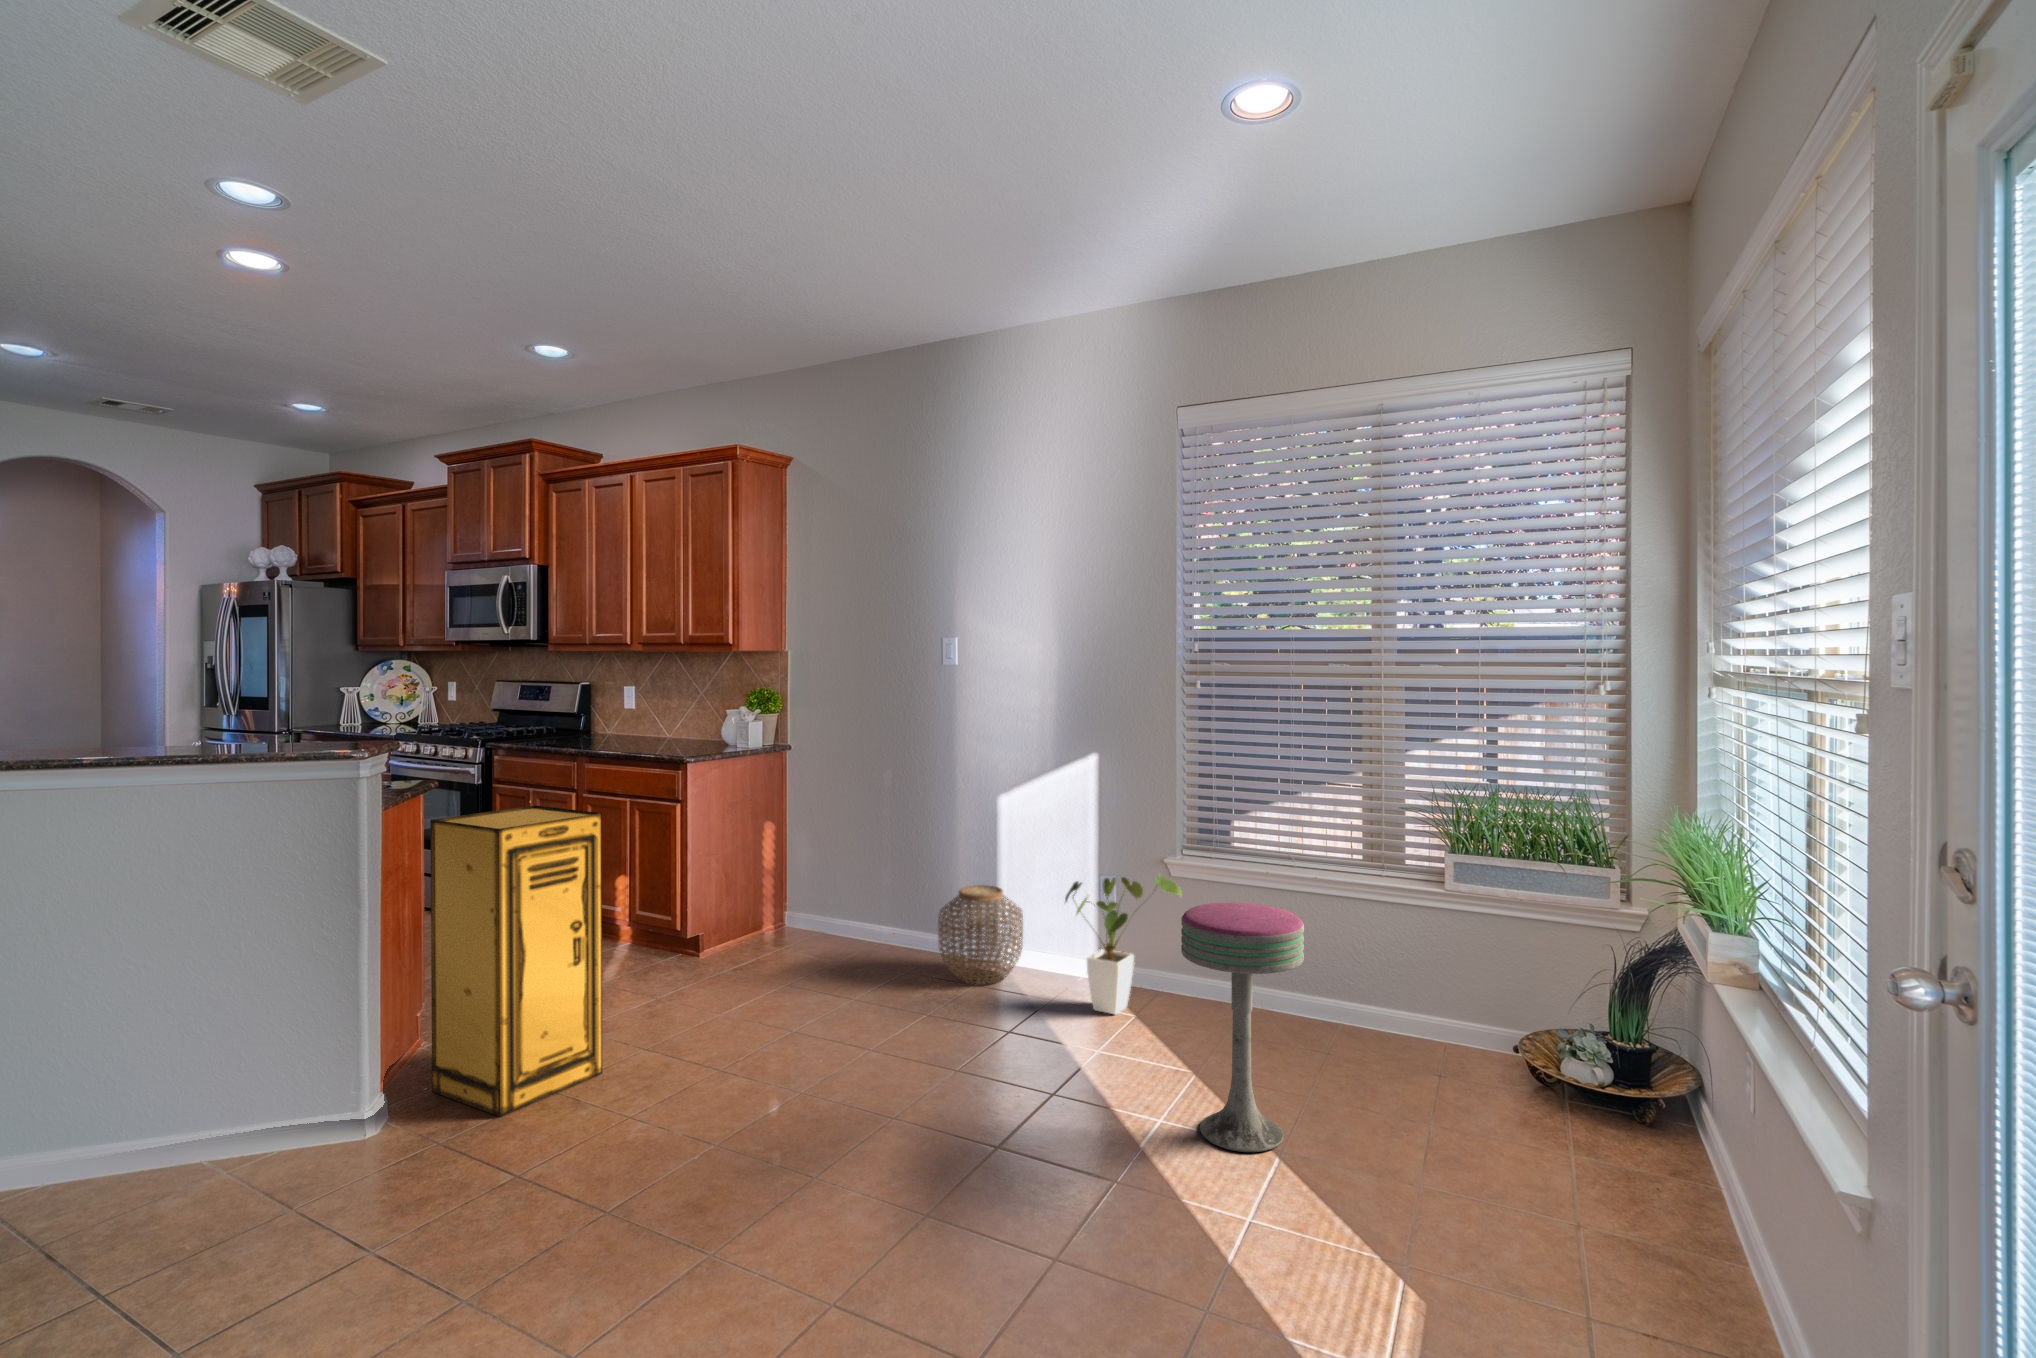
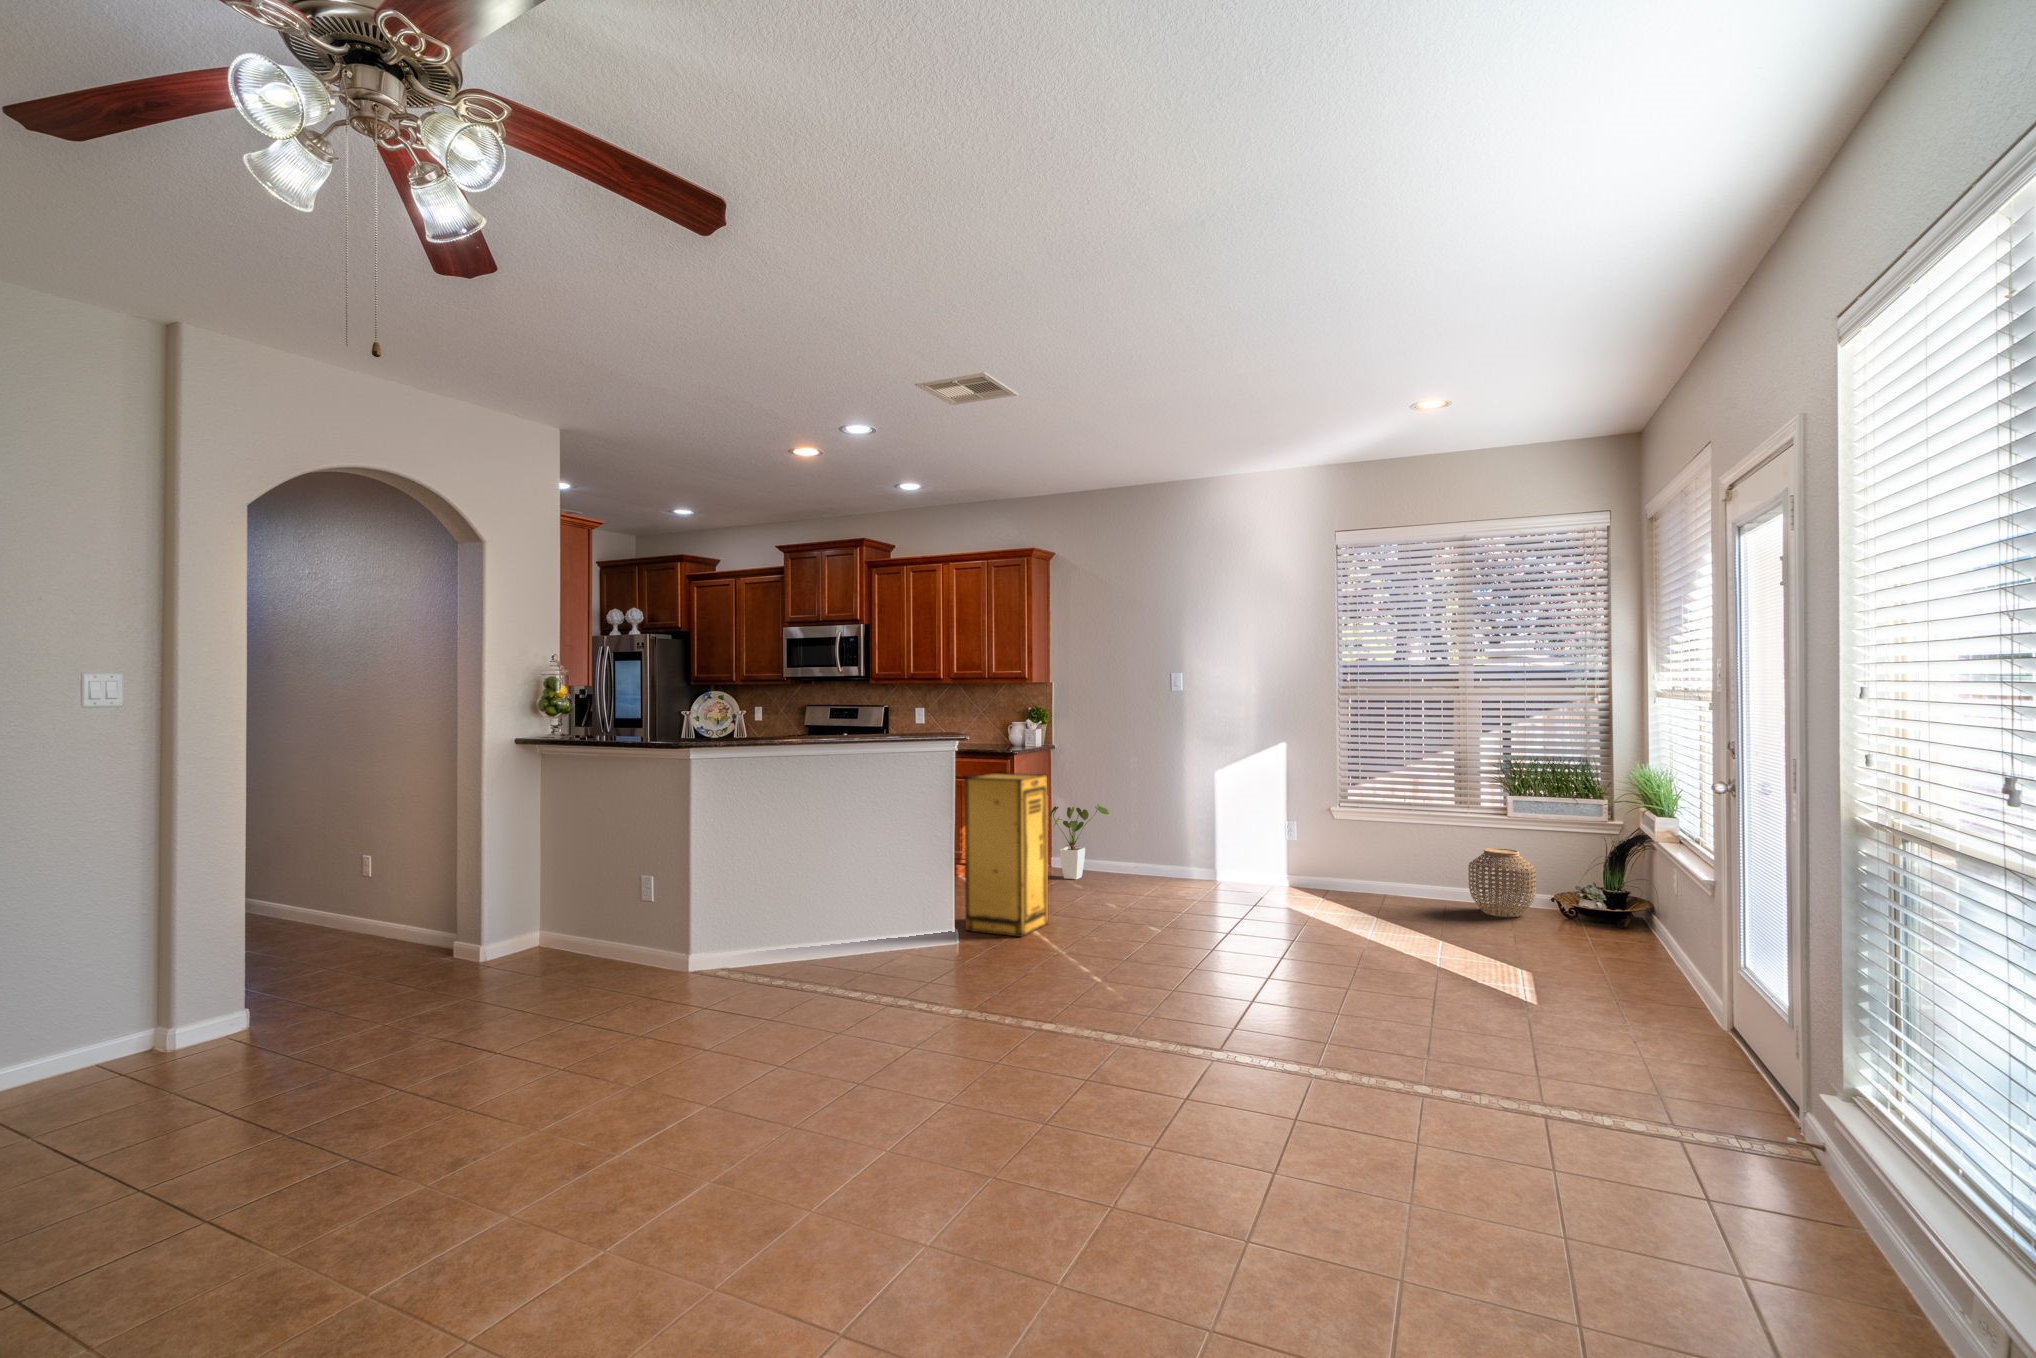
house plant: present [1065,874,1181,1015] -> present [1050,804,1110,879]
woven basket: present [938,885,1023,985] -> present [1468,848,1536,917]
bar stool: present [1181,902,1304,1152] -> none [1386,816,1454,939]

